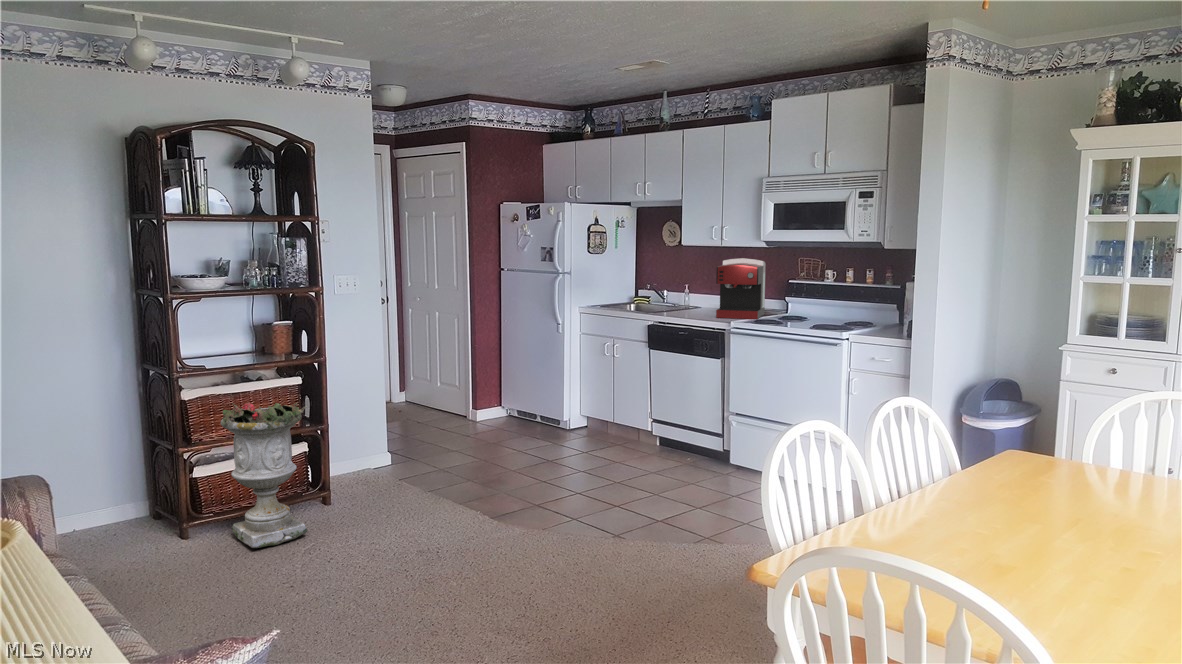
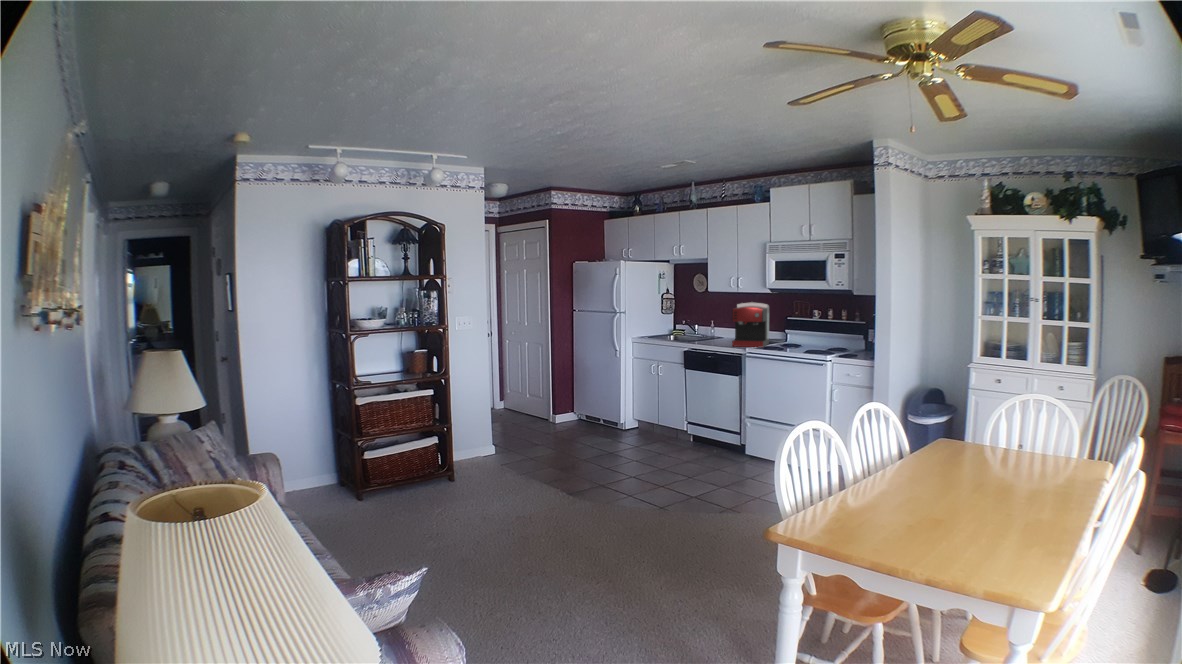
planter: present [221,403,308,548] -> none [383,405,441,506]

